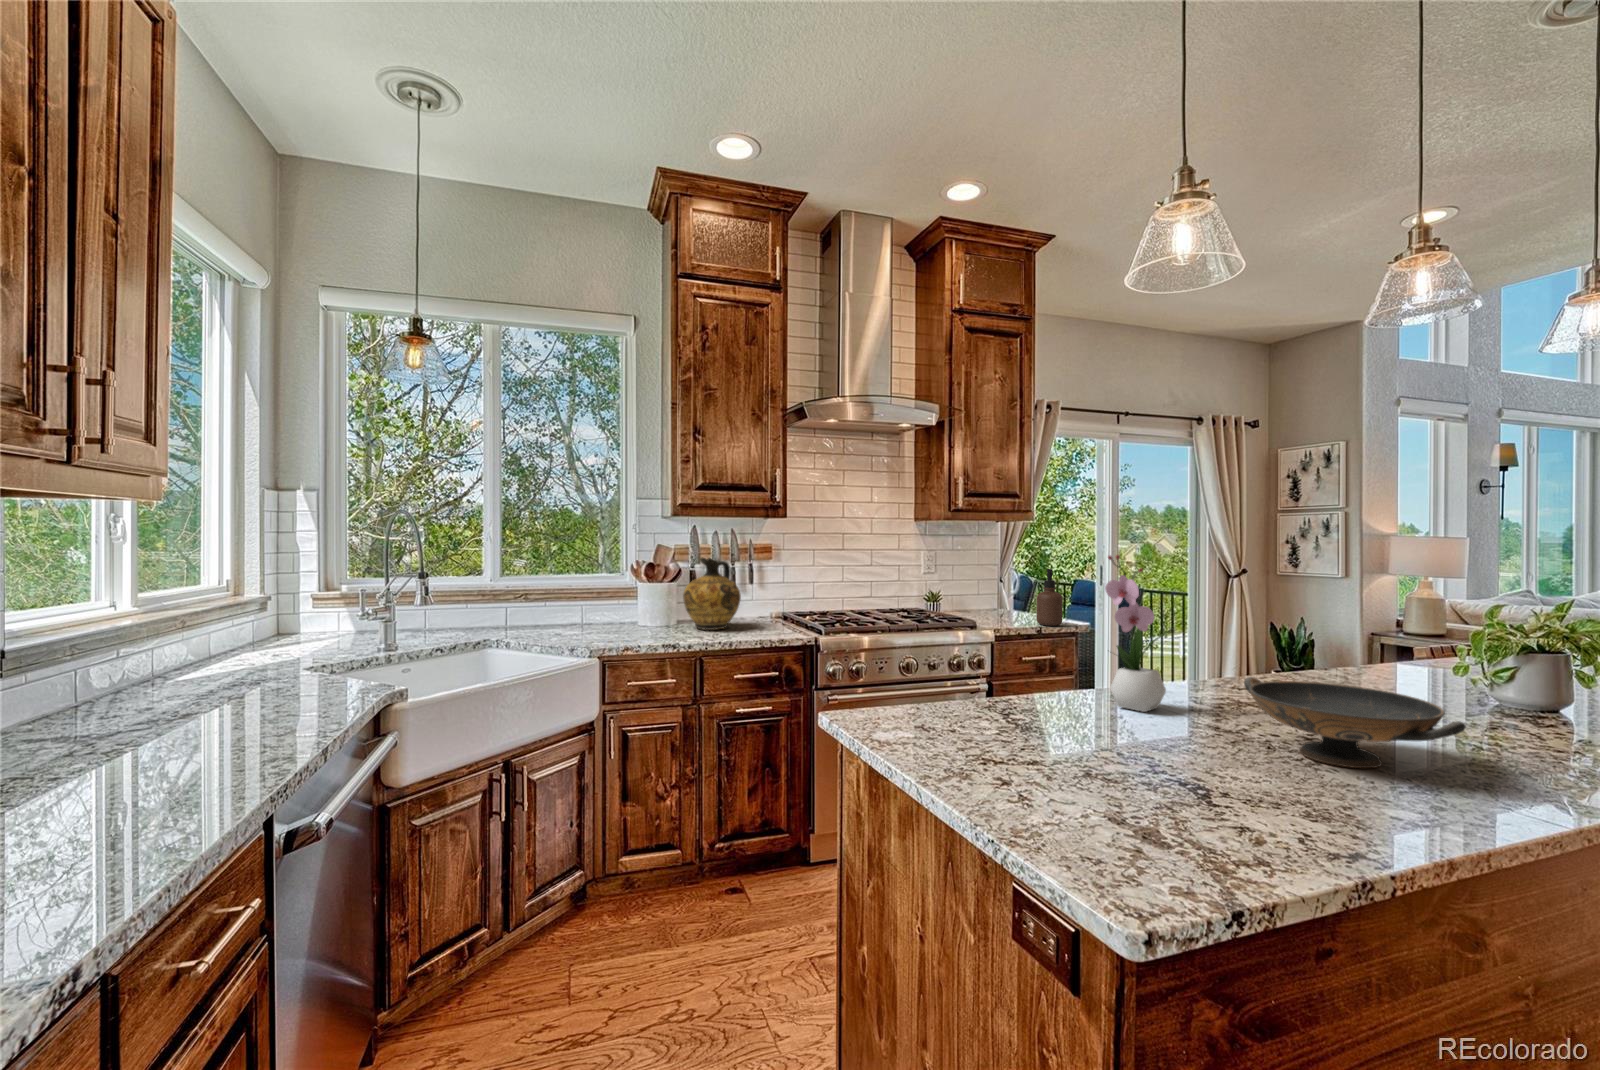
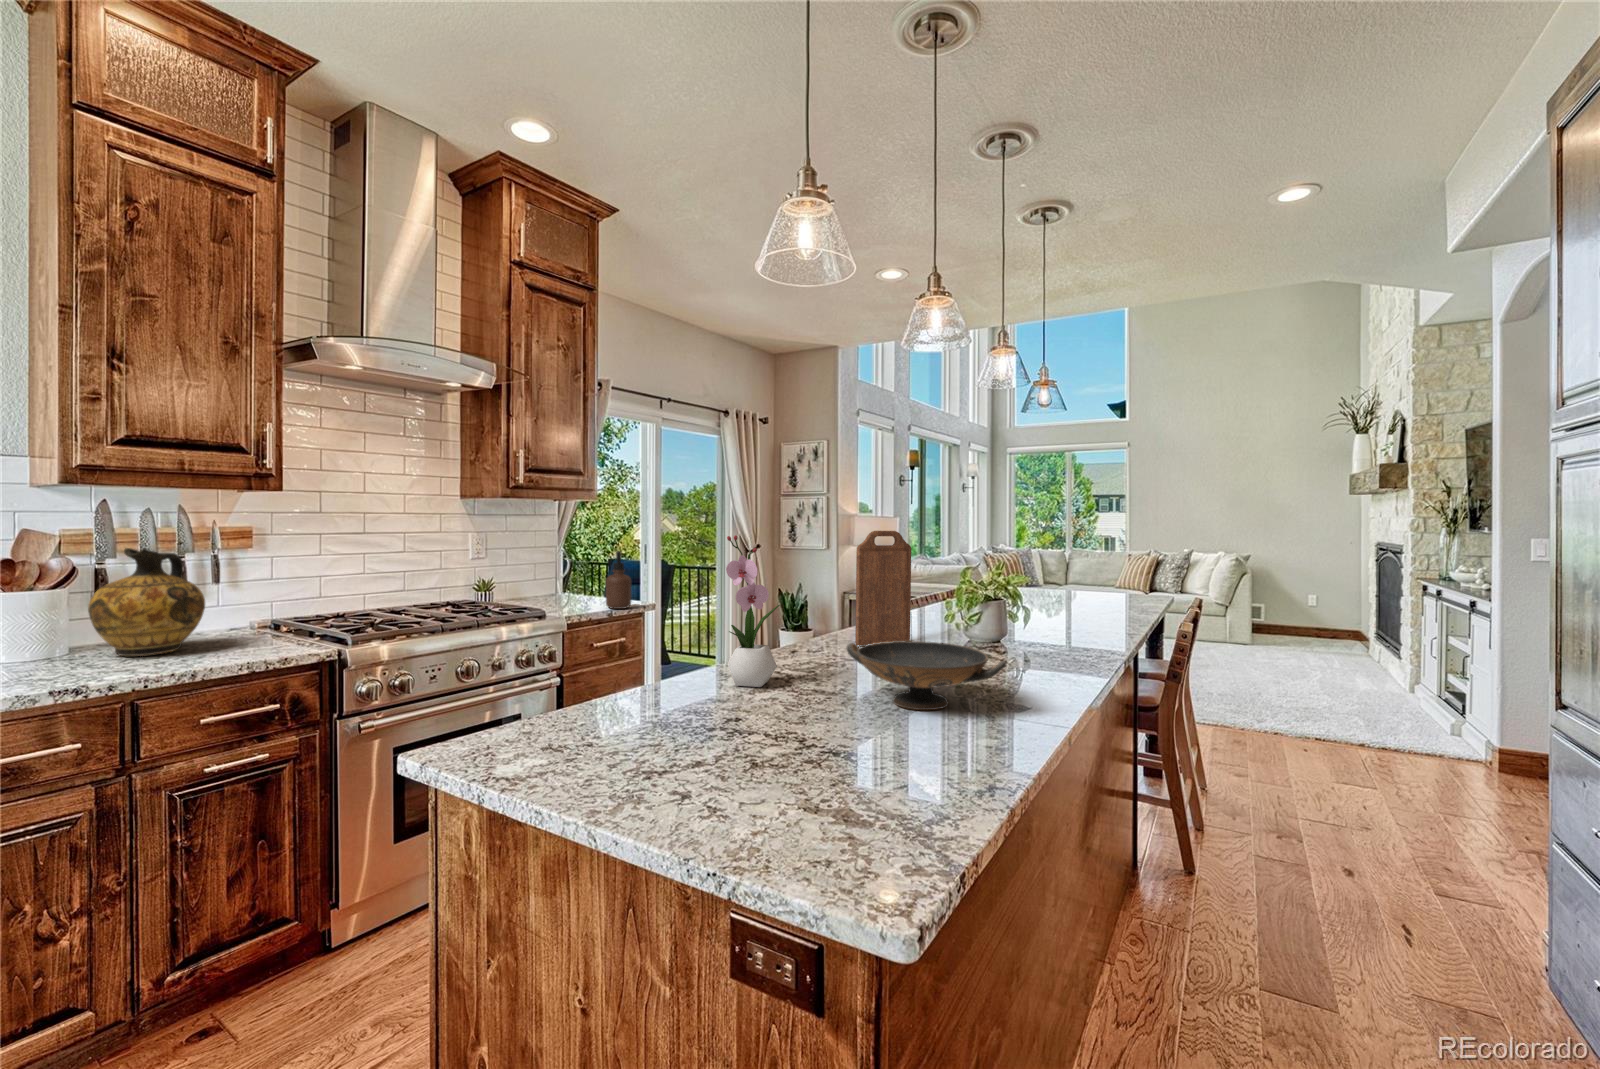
cutting board: none [1303,552,1395,692] -> present [855,531,911,646]

